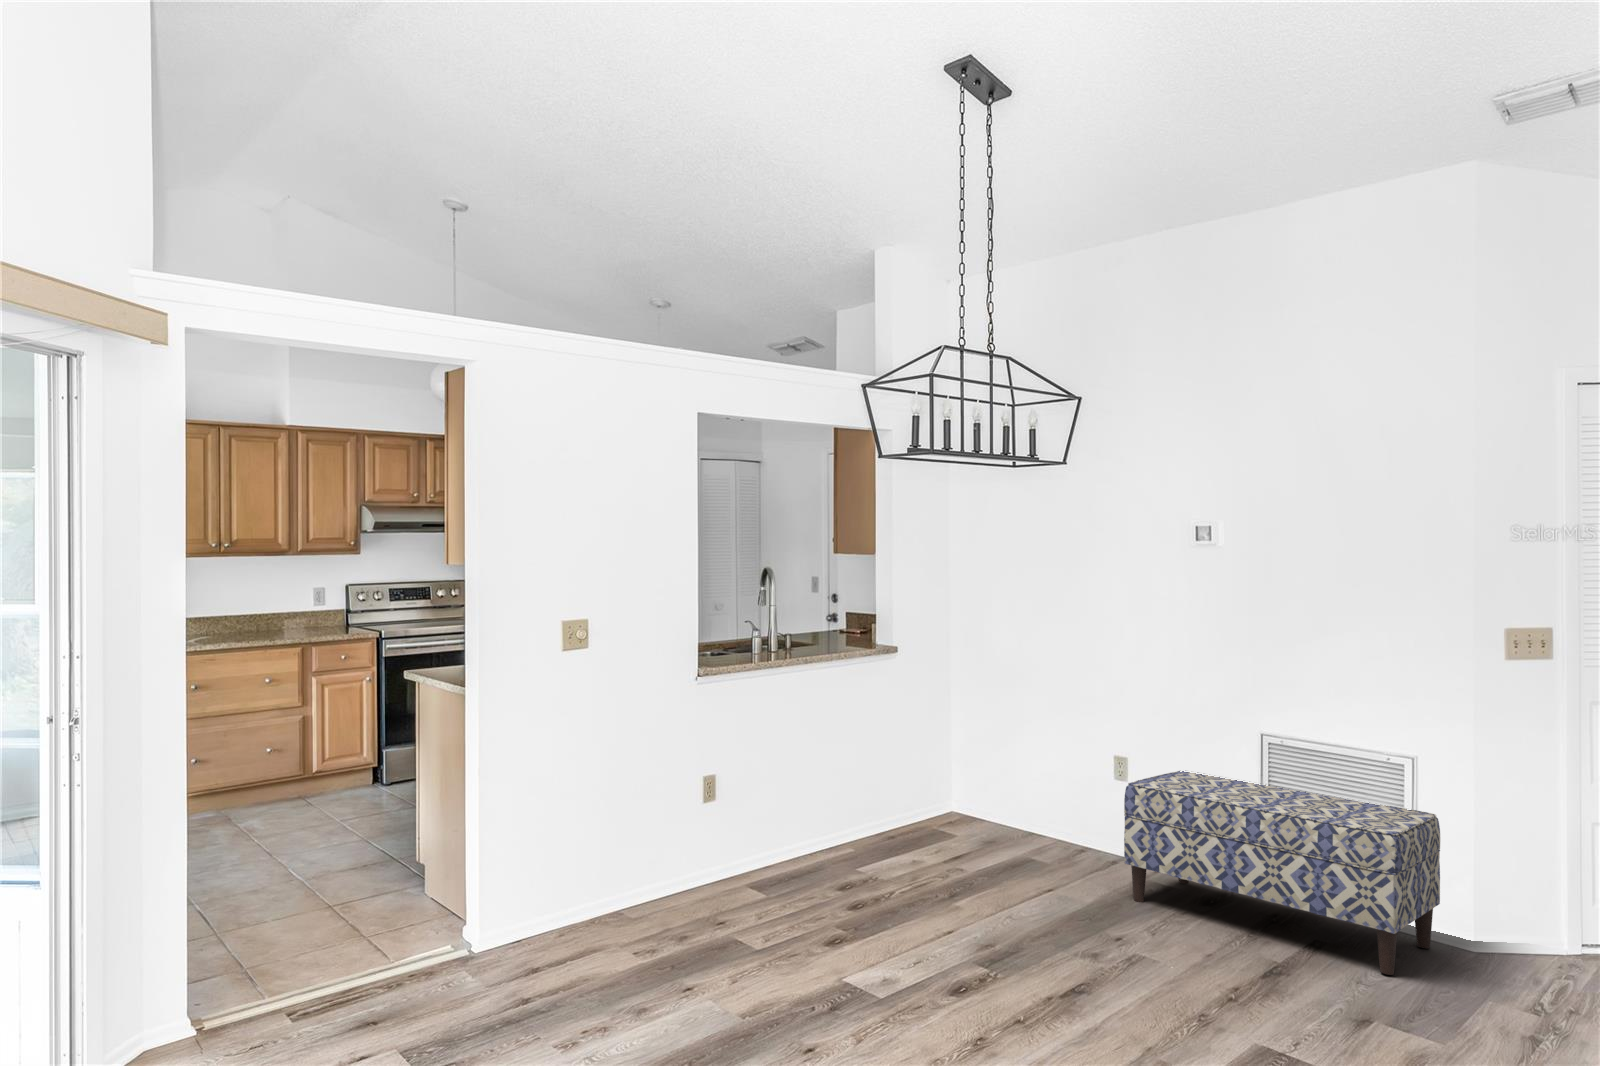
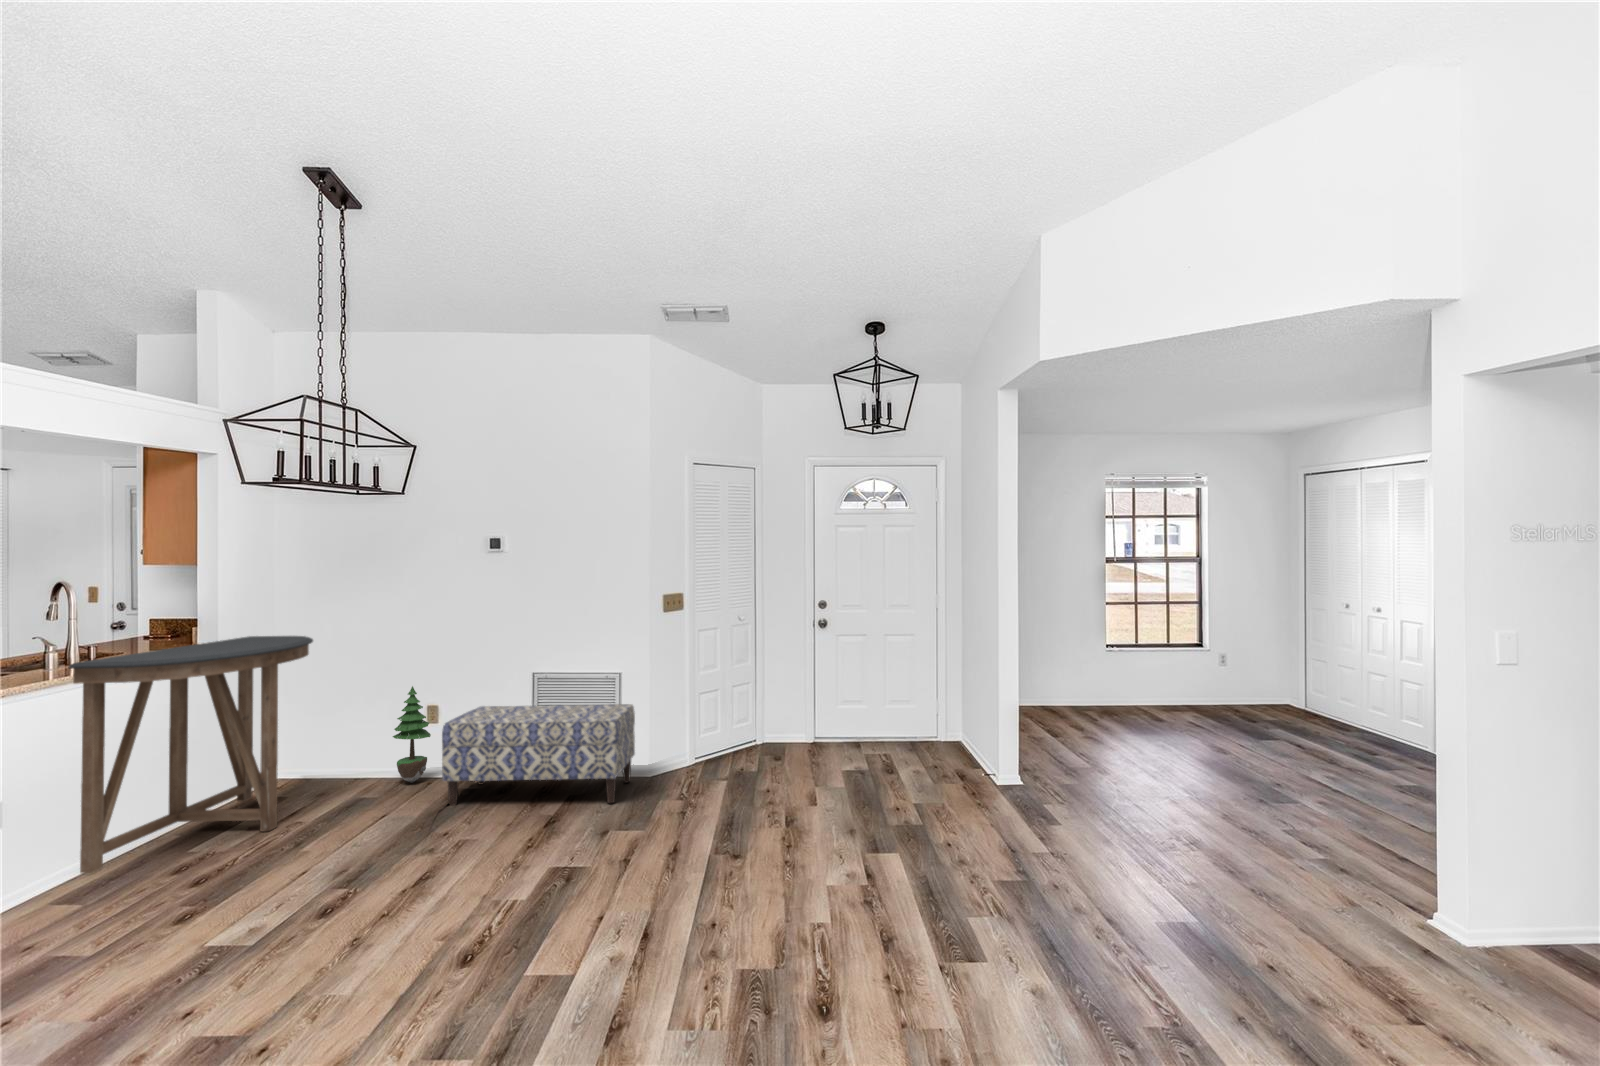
console table: none [767,640,983,870] -> present [69,636,313,873]
potted tree: none [1069,725,1118,856] -> present [393,686,431,783]

